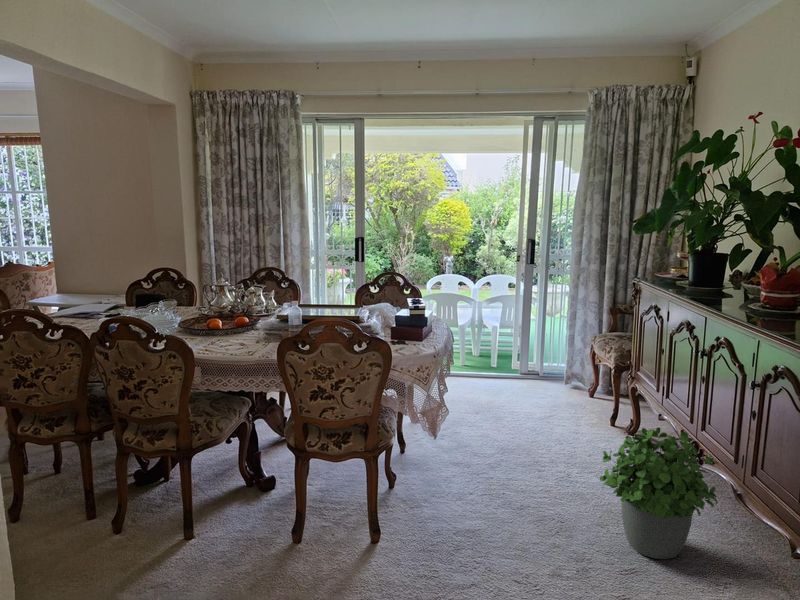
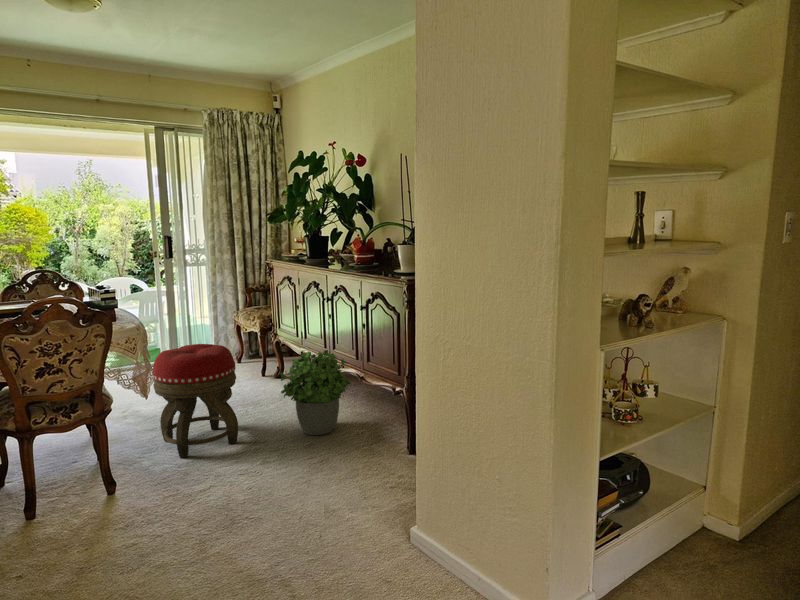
footstool: none [448,381,547,523] -> present [152,344,238,458]

